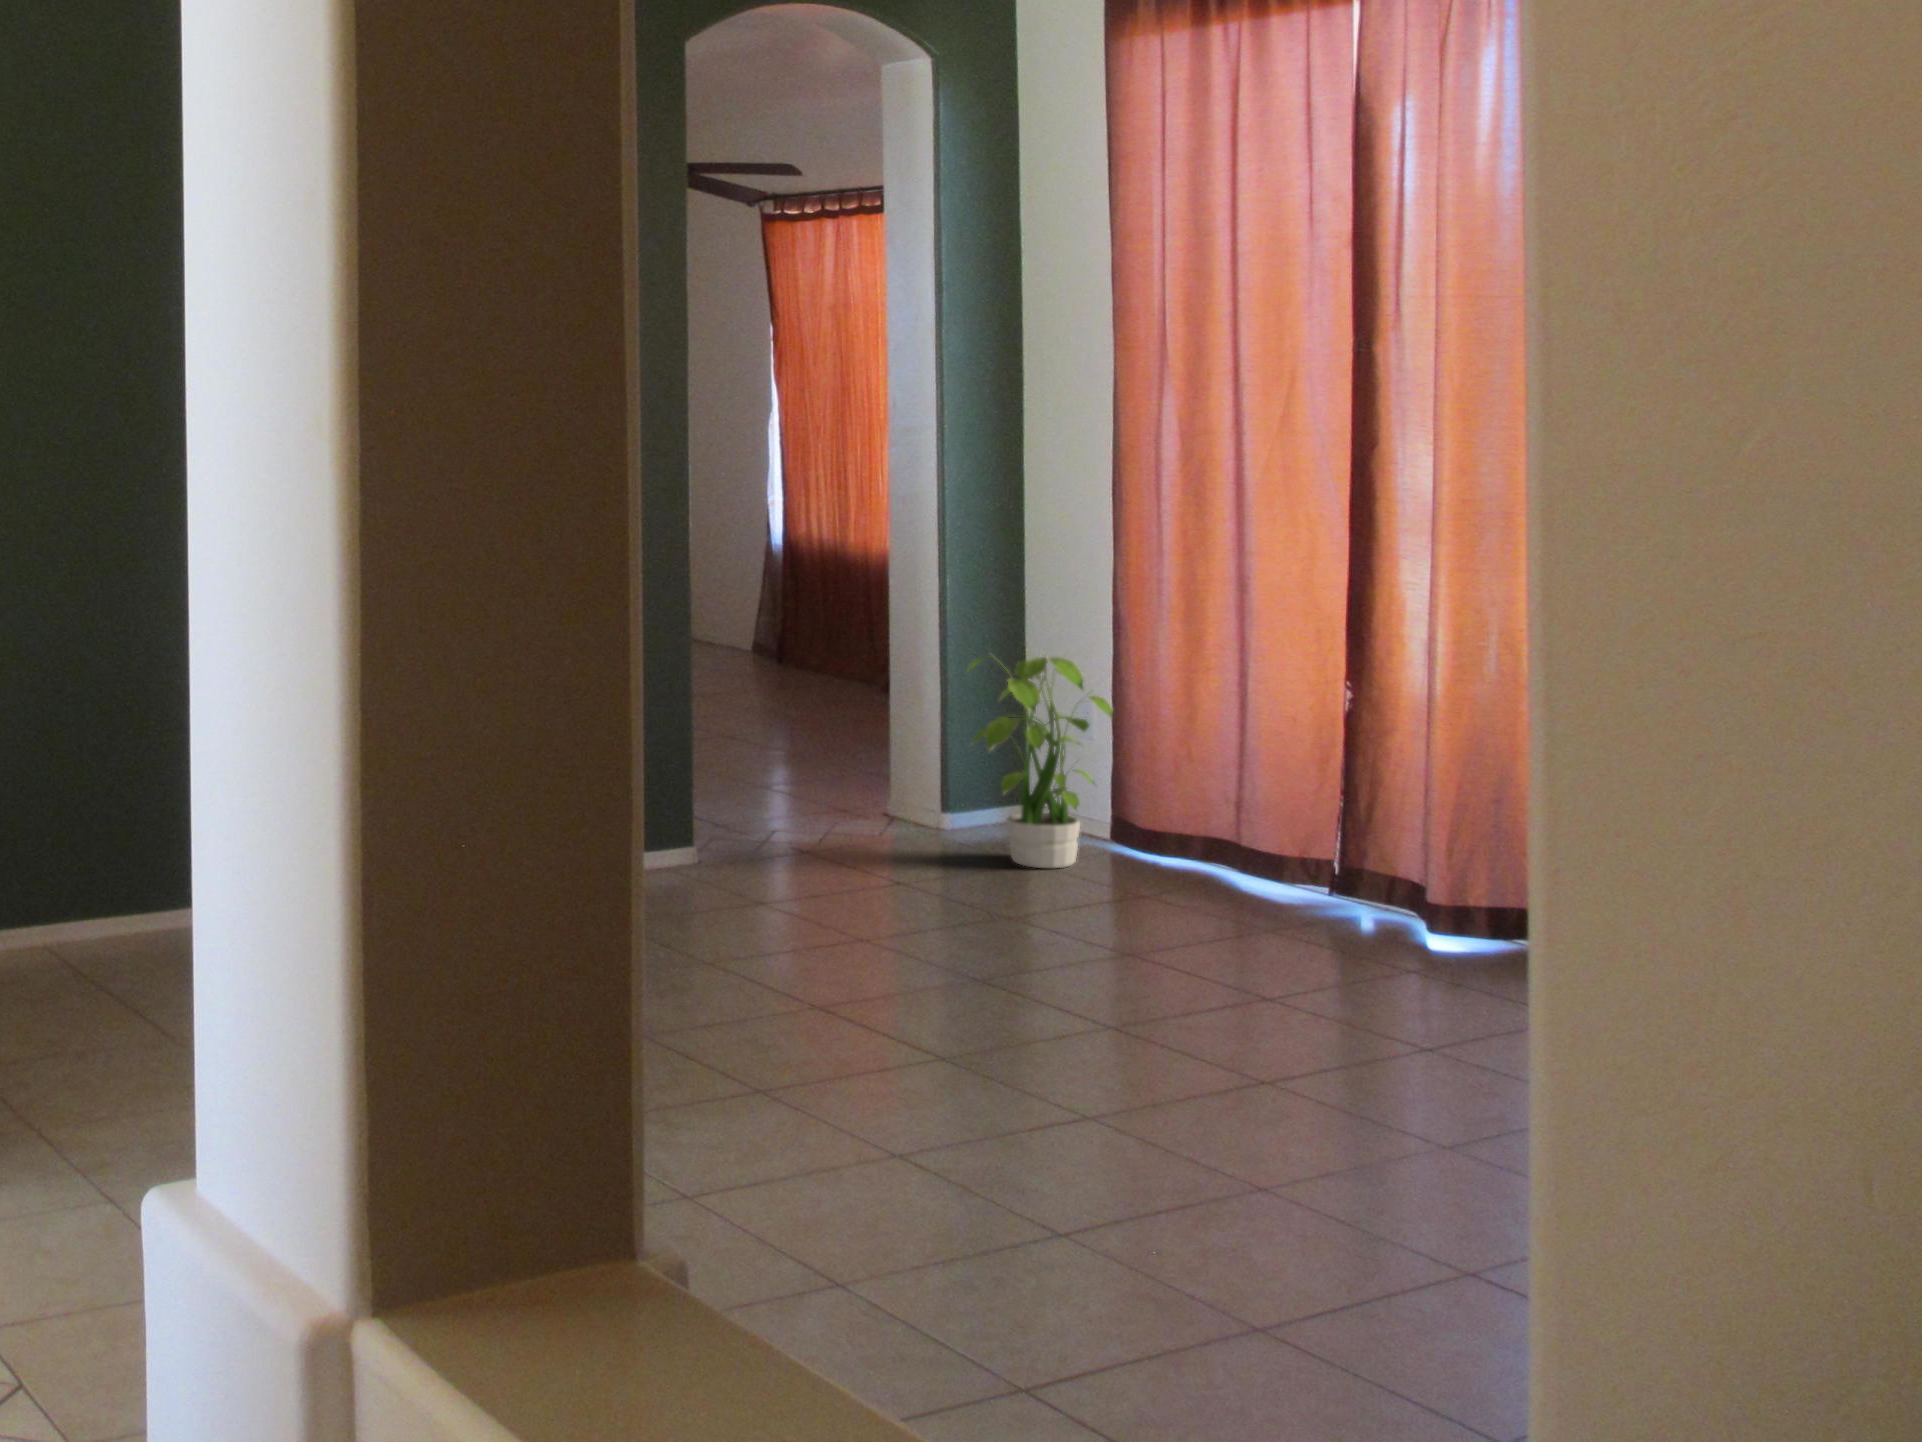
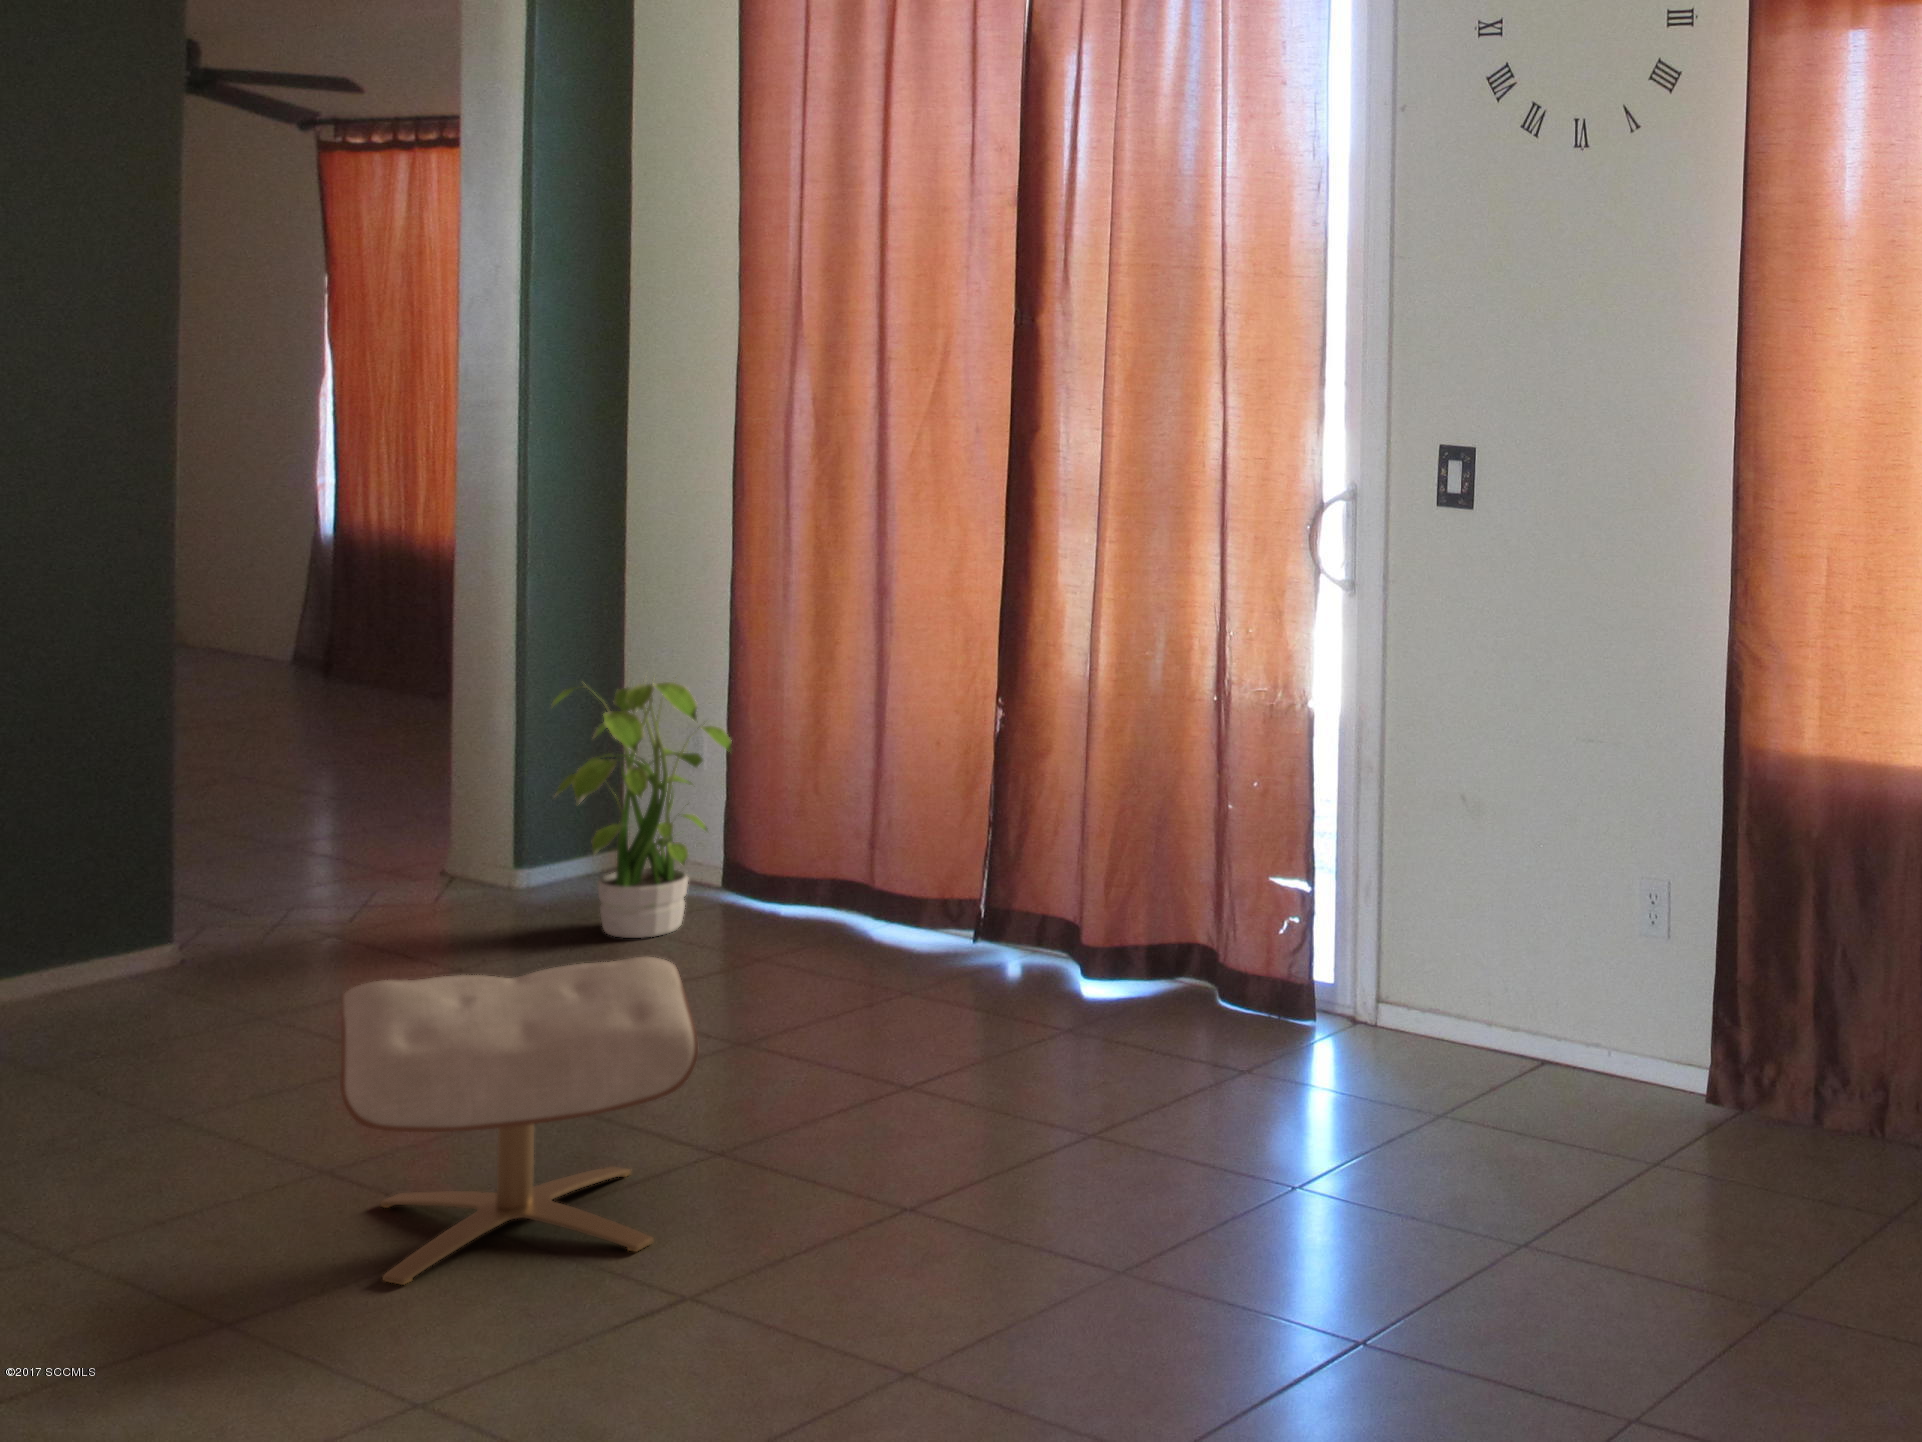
ottoman: none [829,851,1092,1078] -> present [340,957,698,1284]

